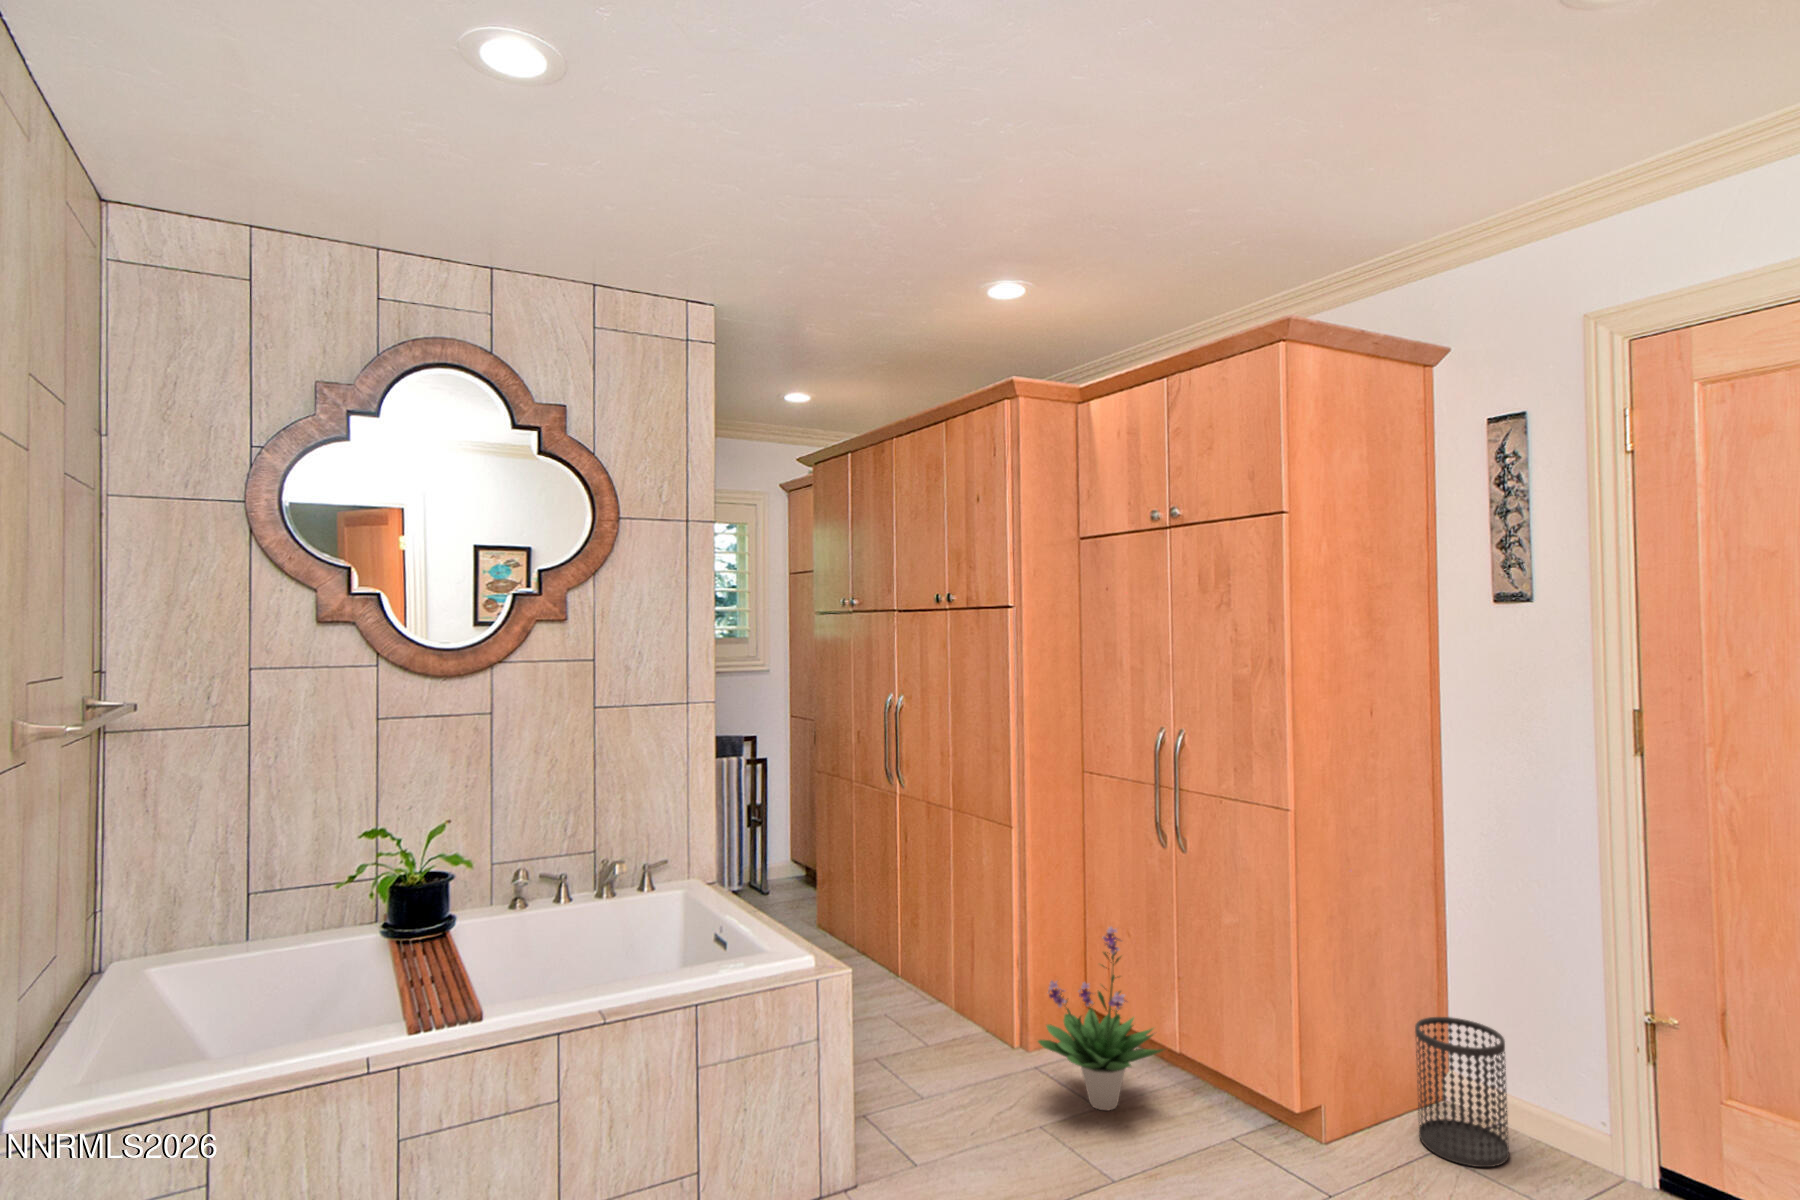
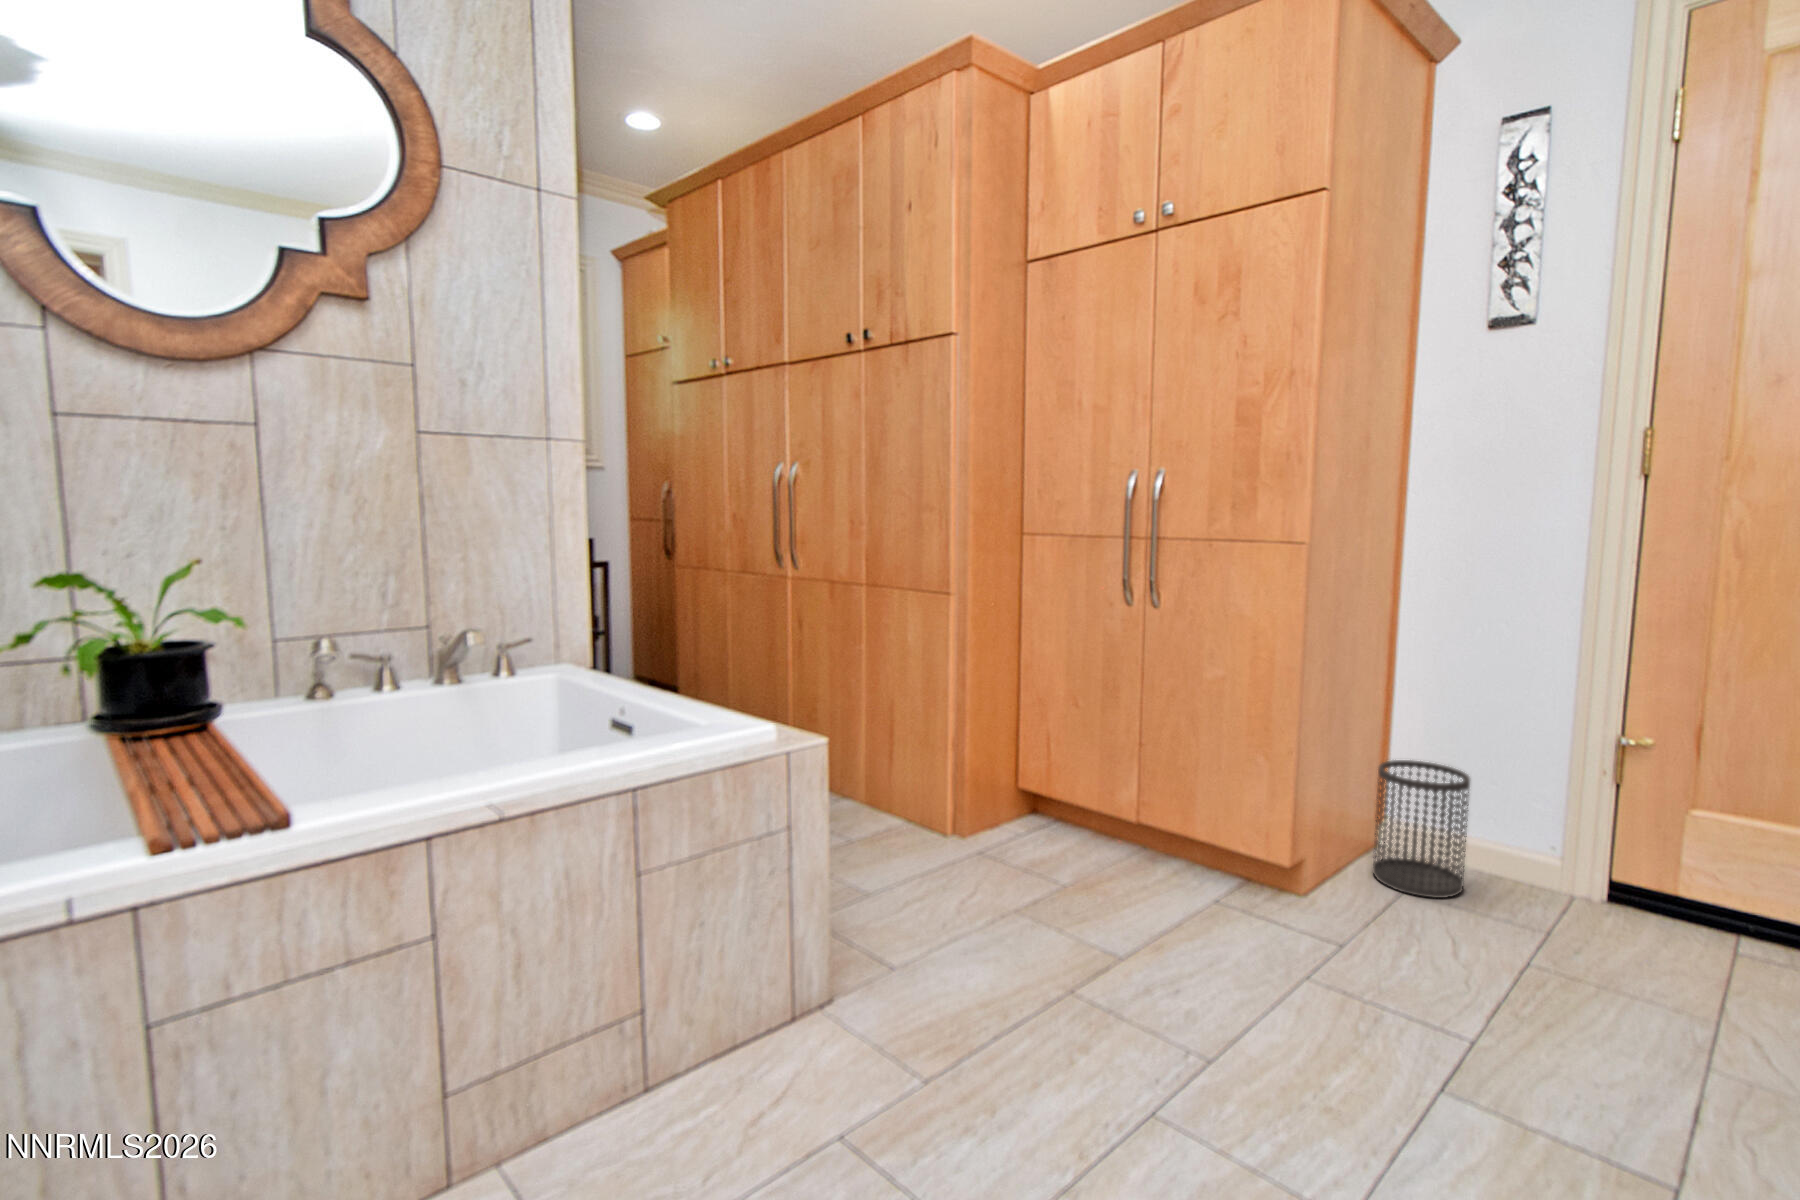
potted plant: present [1038,926,1163,1110] -> none [998,691,1137,884]

